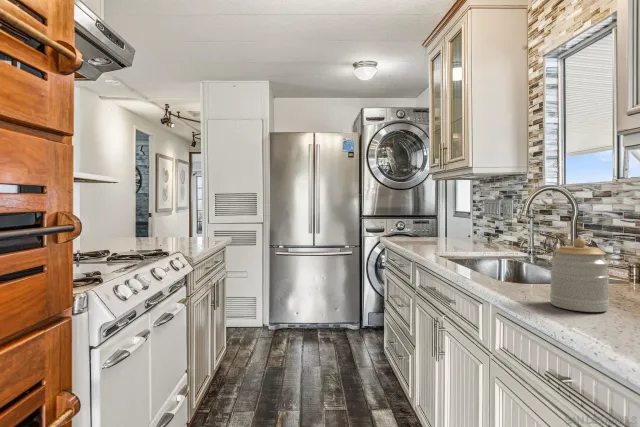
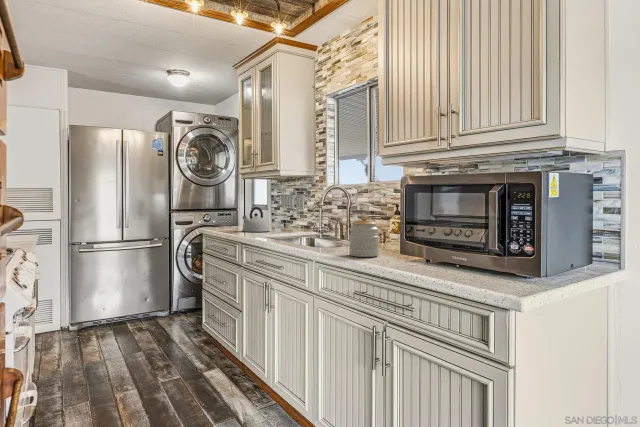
kettle: none [427,214,464,246] -> present [242,207,270,232]

